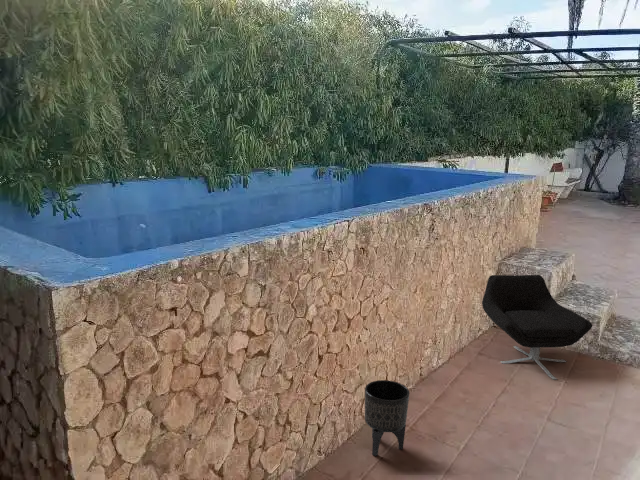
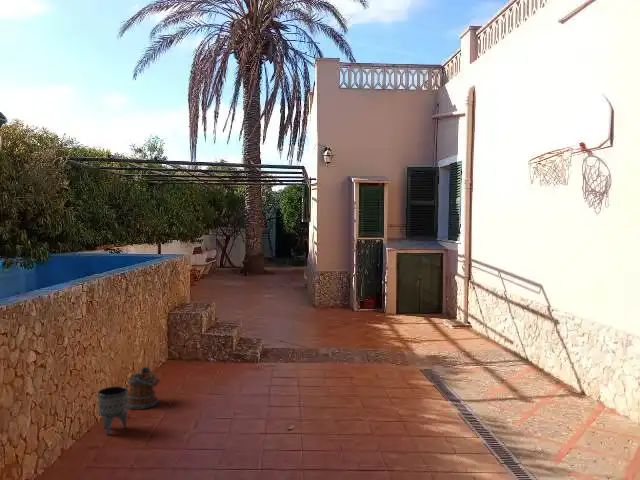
lounge chair: present [482,275,592,380] -> none [161,317,229,377]
bucket: none [411,349,467,416] -> present [127,367,160,409]

